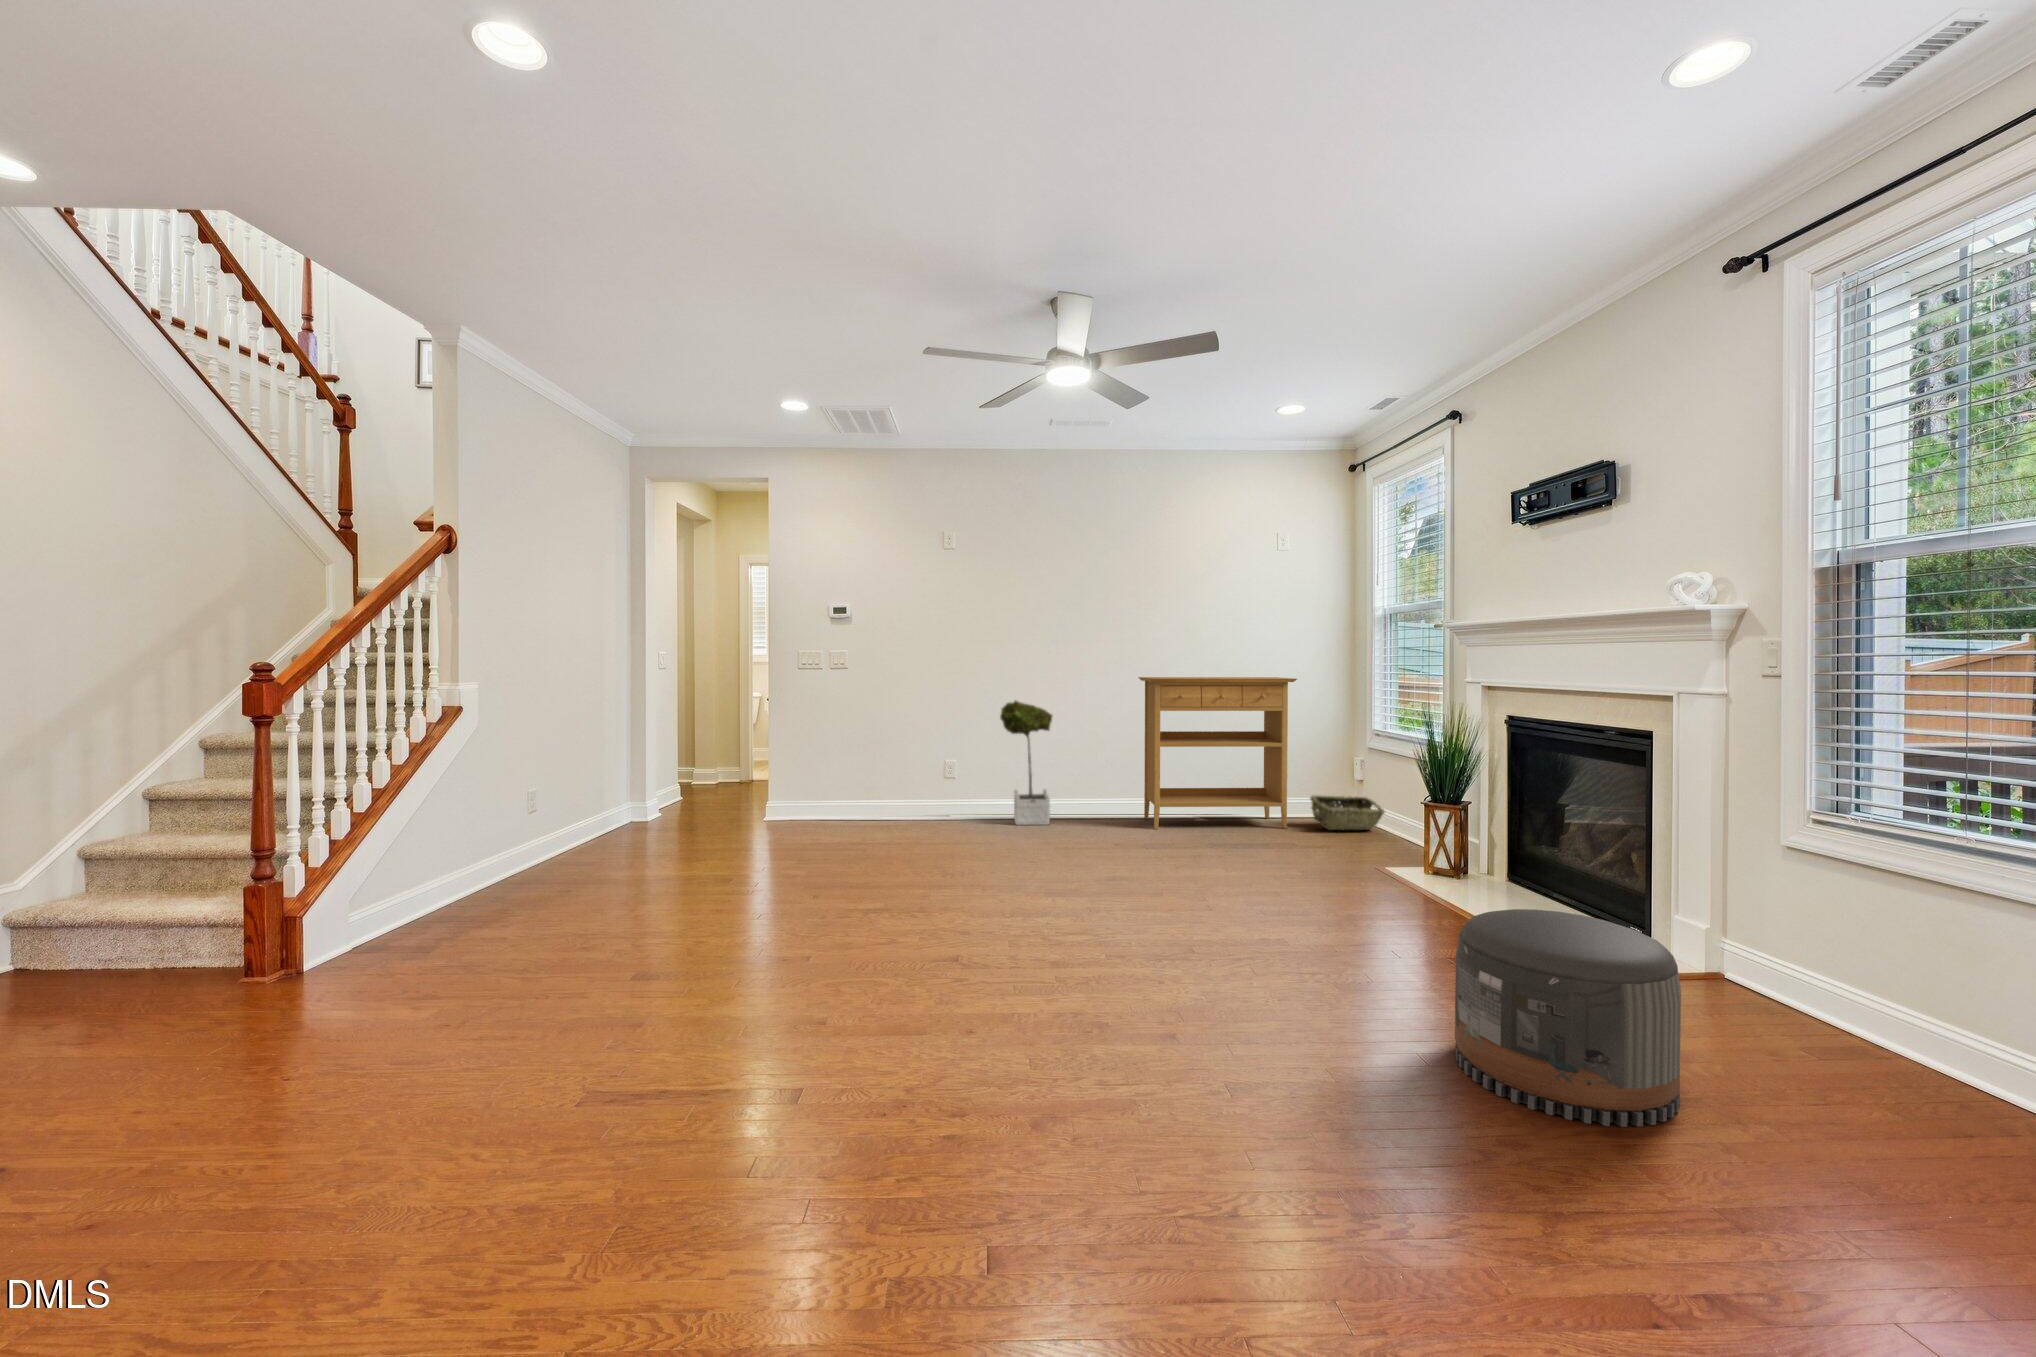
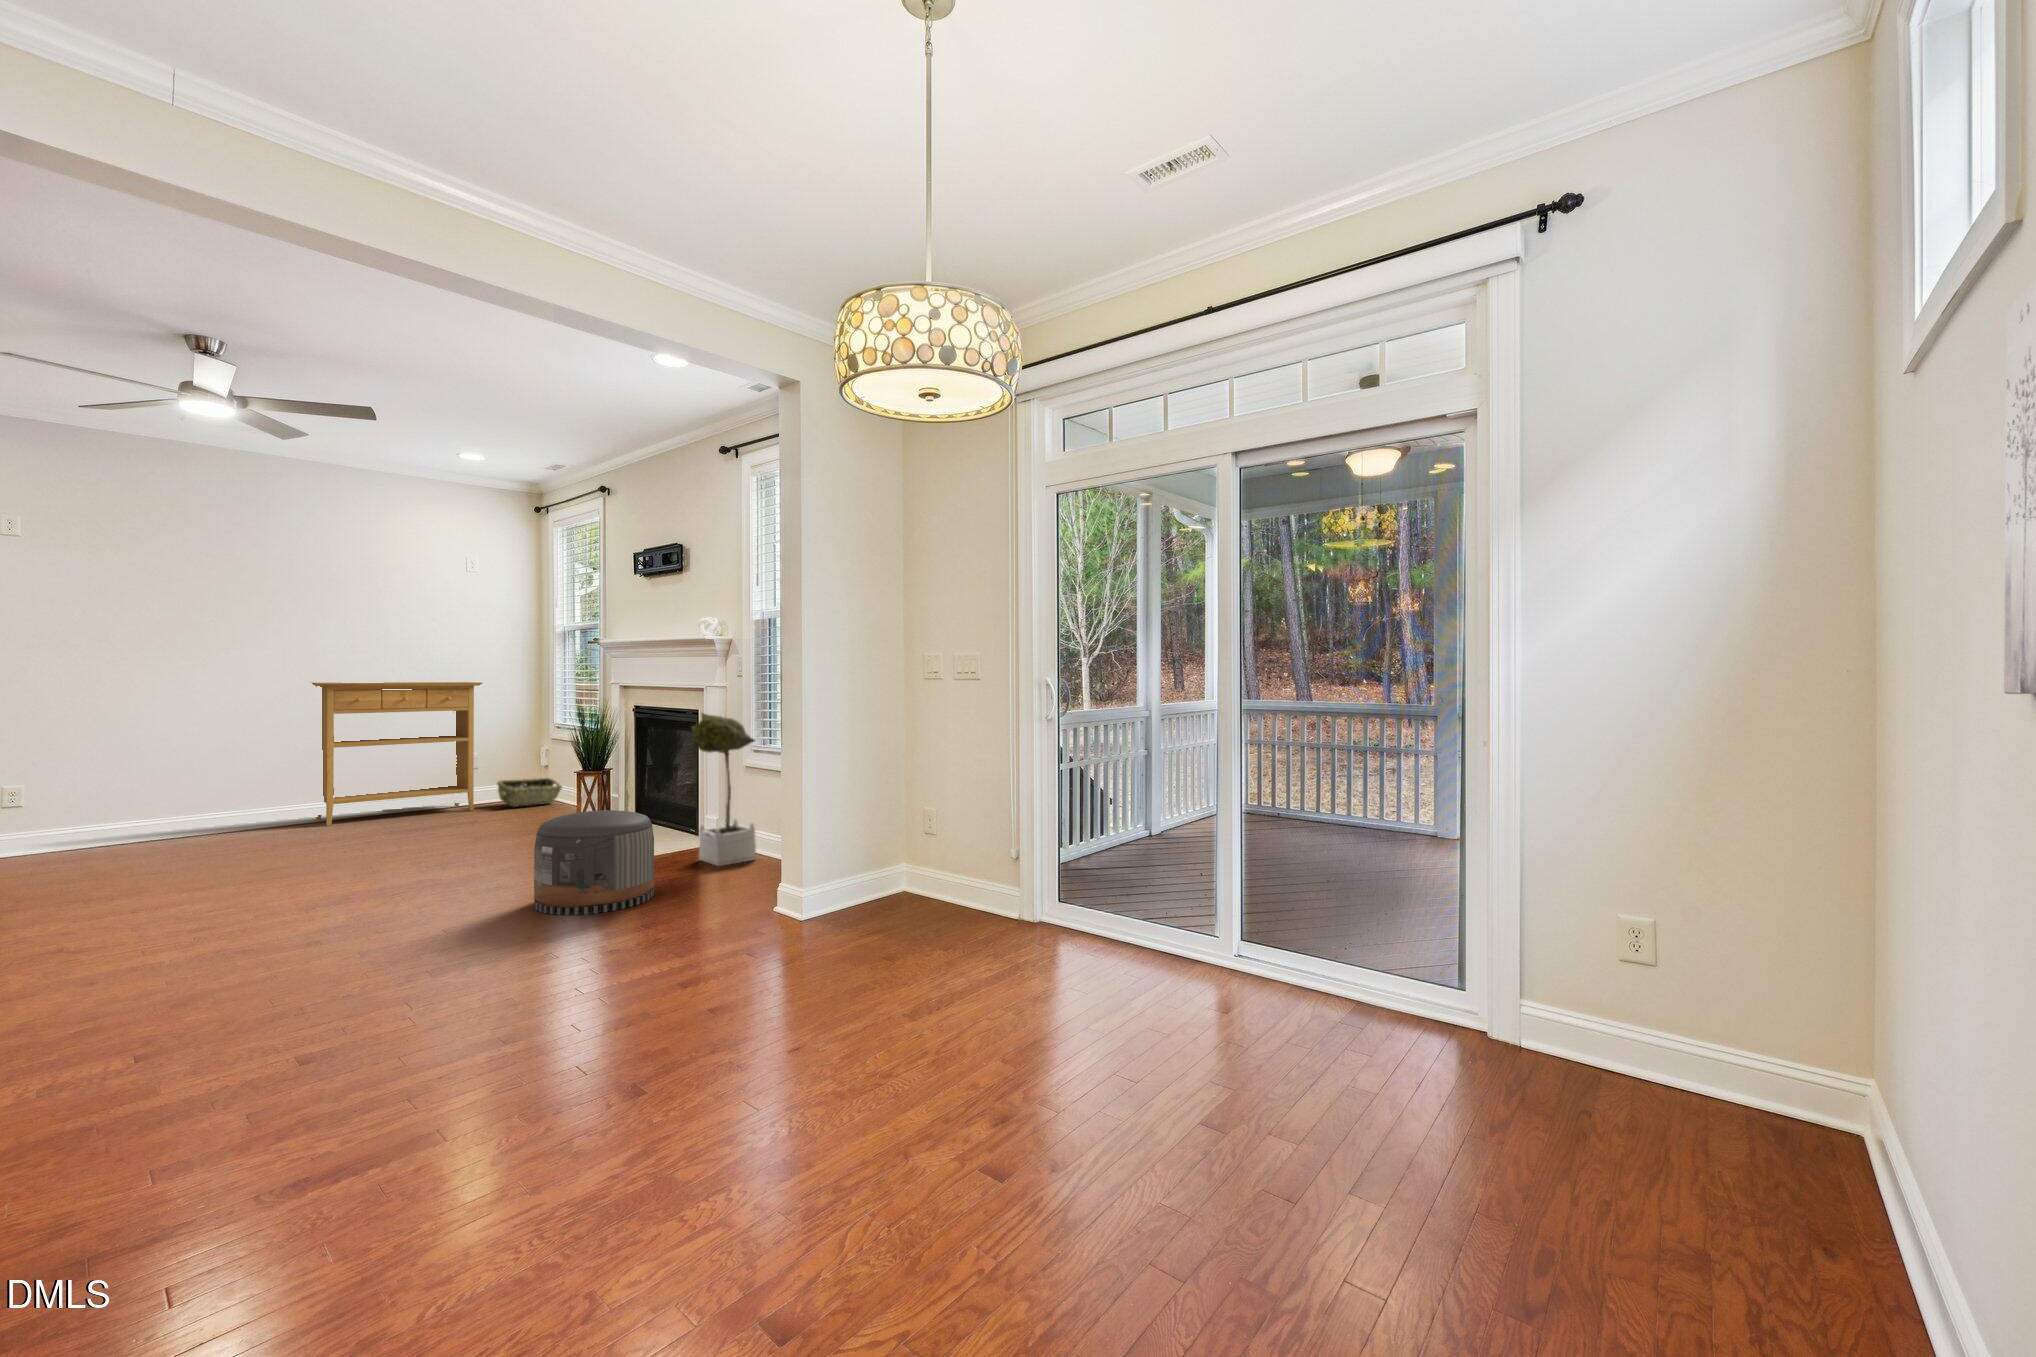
potted tree: present [1000,701,1052,825] -> present [692,713,756,866]

